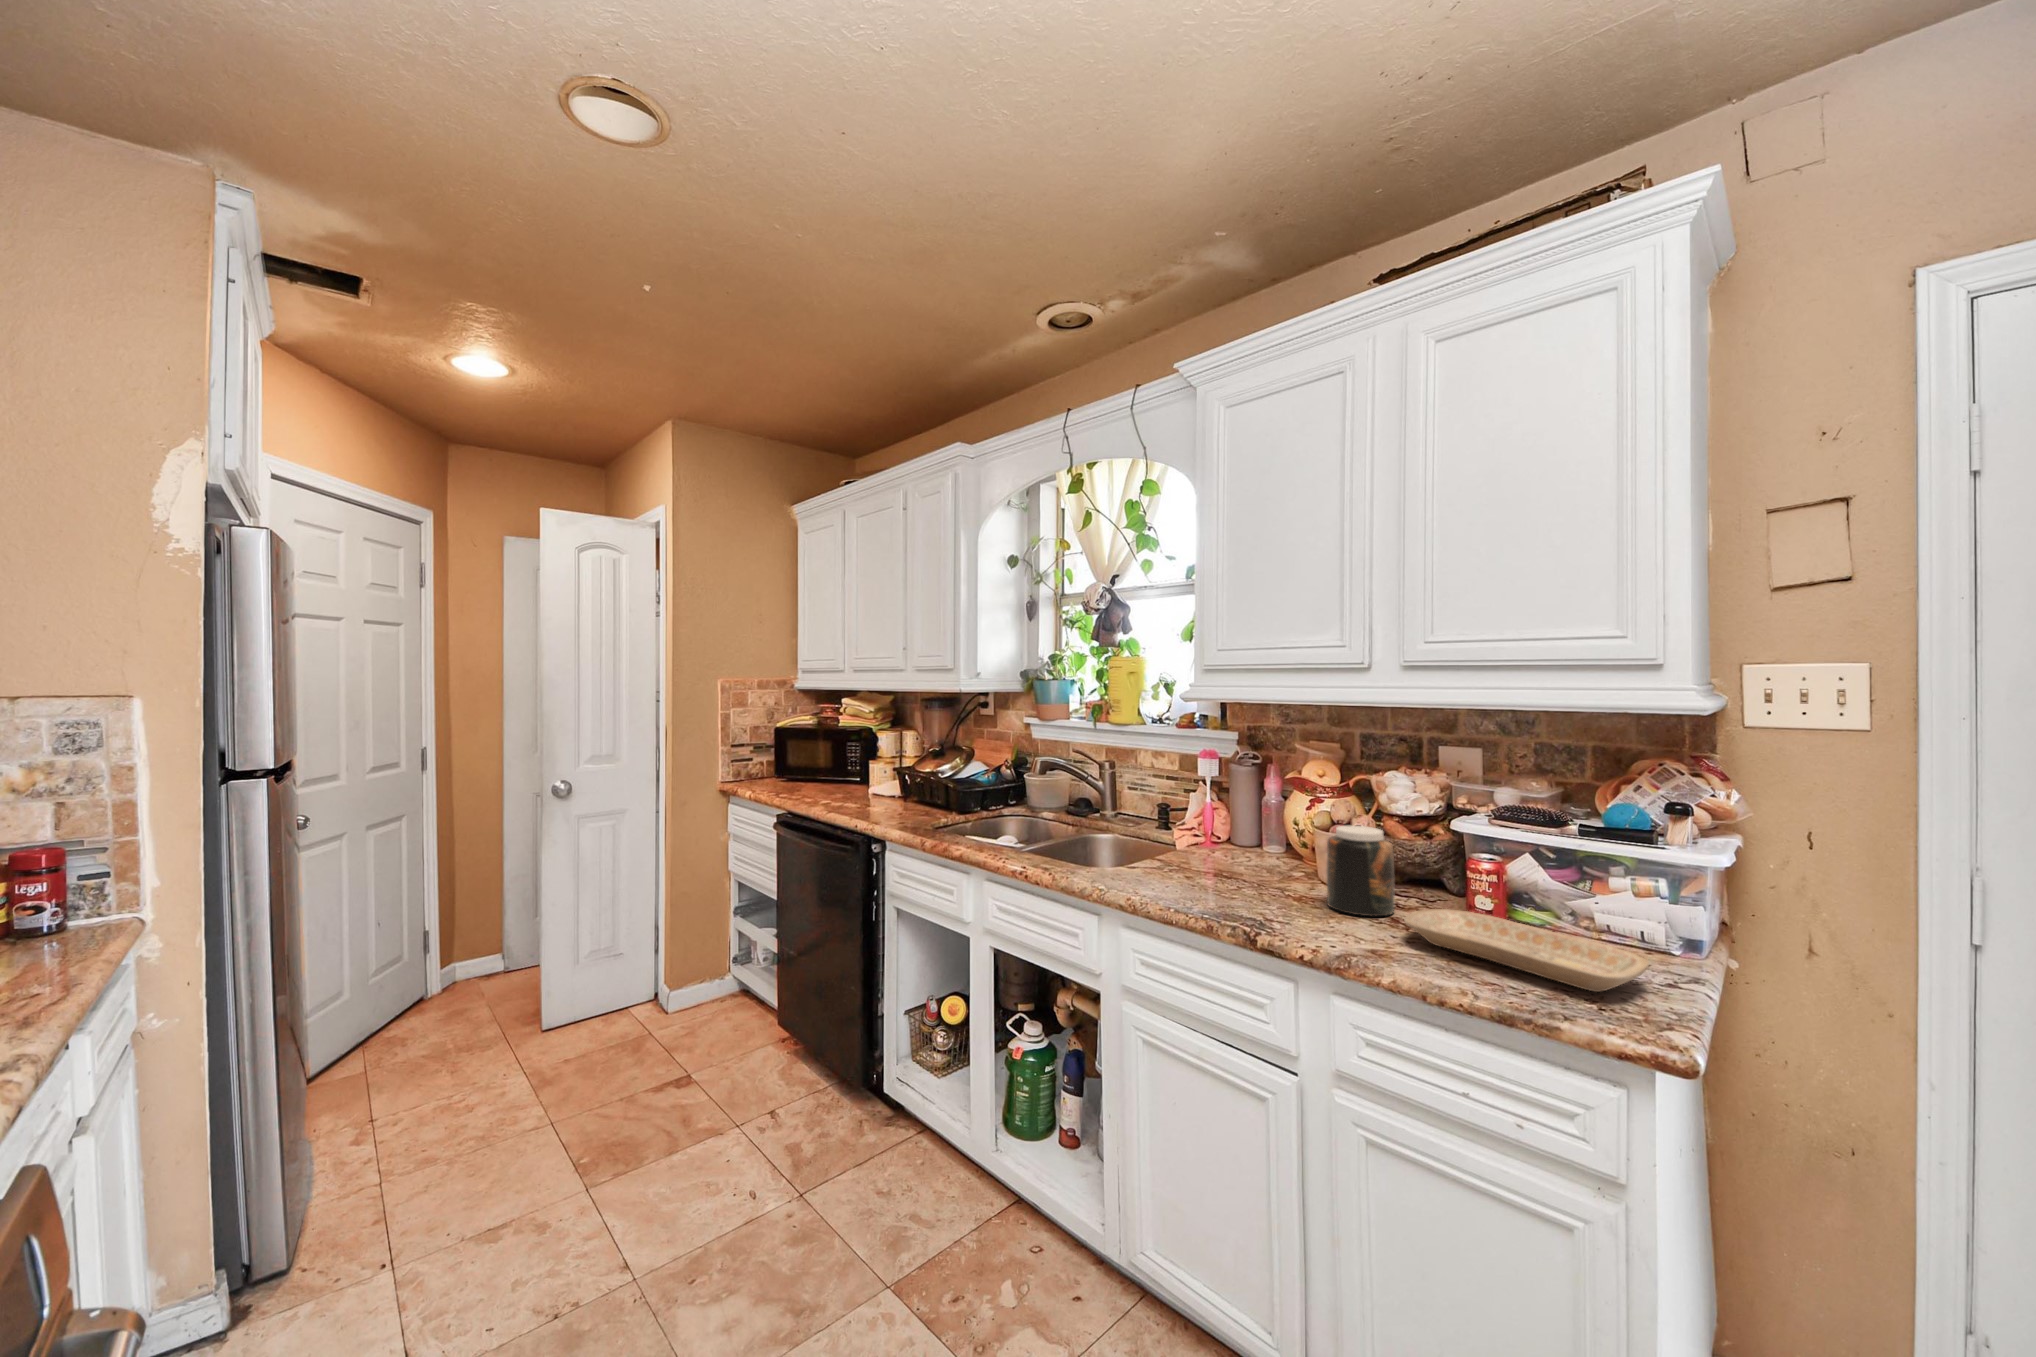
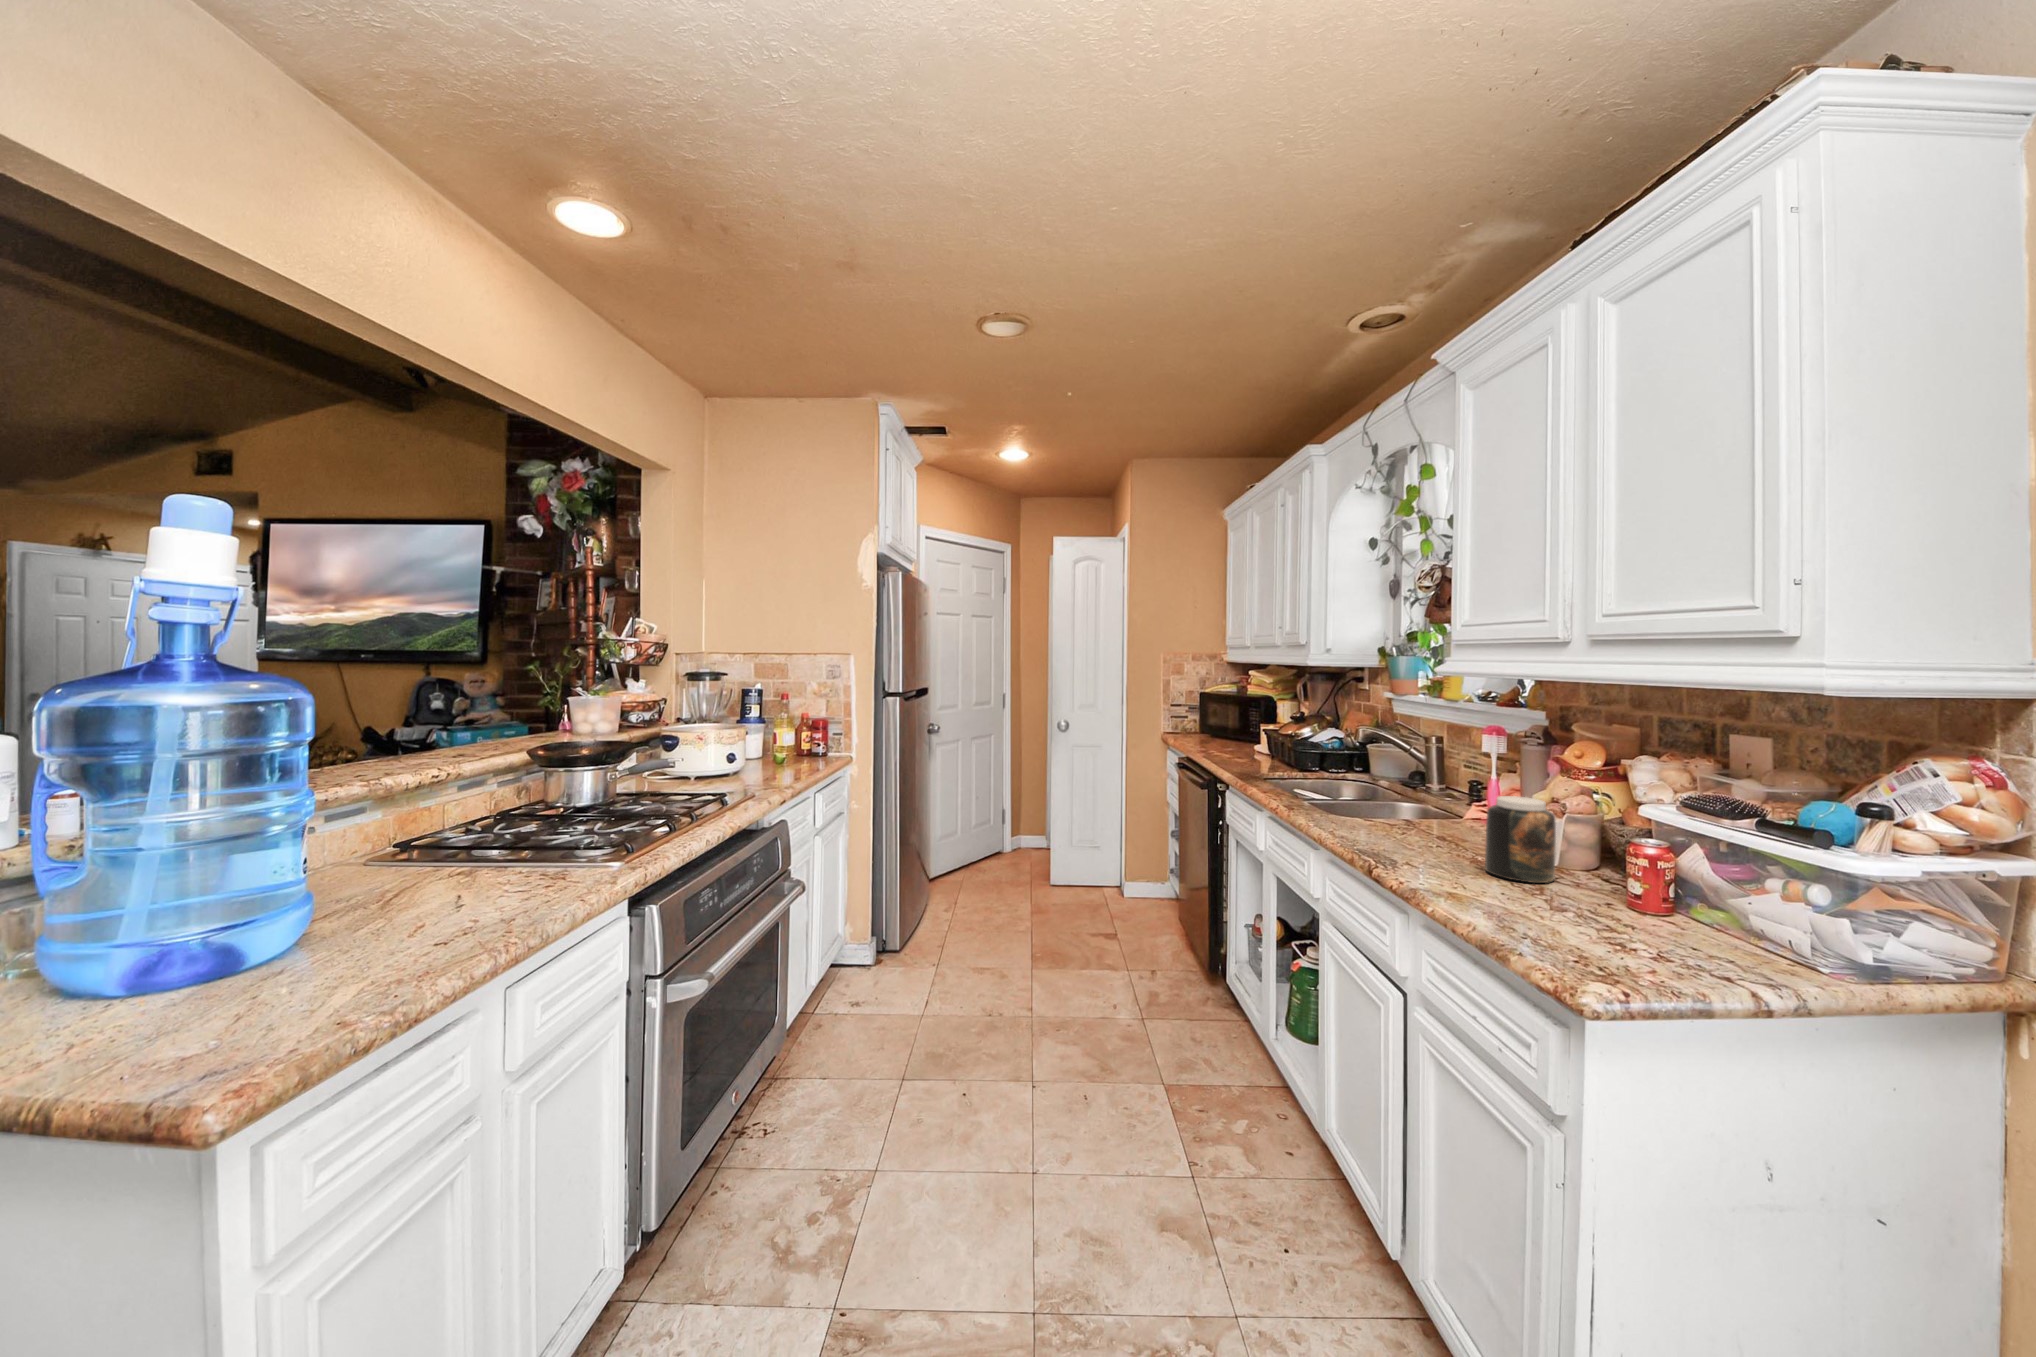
tray: present [1405,909,1649,992] -> none [1493,875,1678,956]

